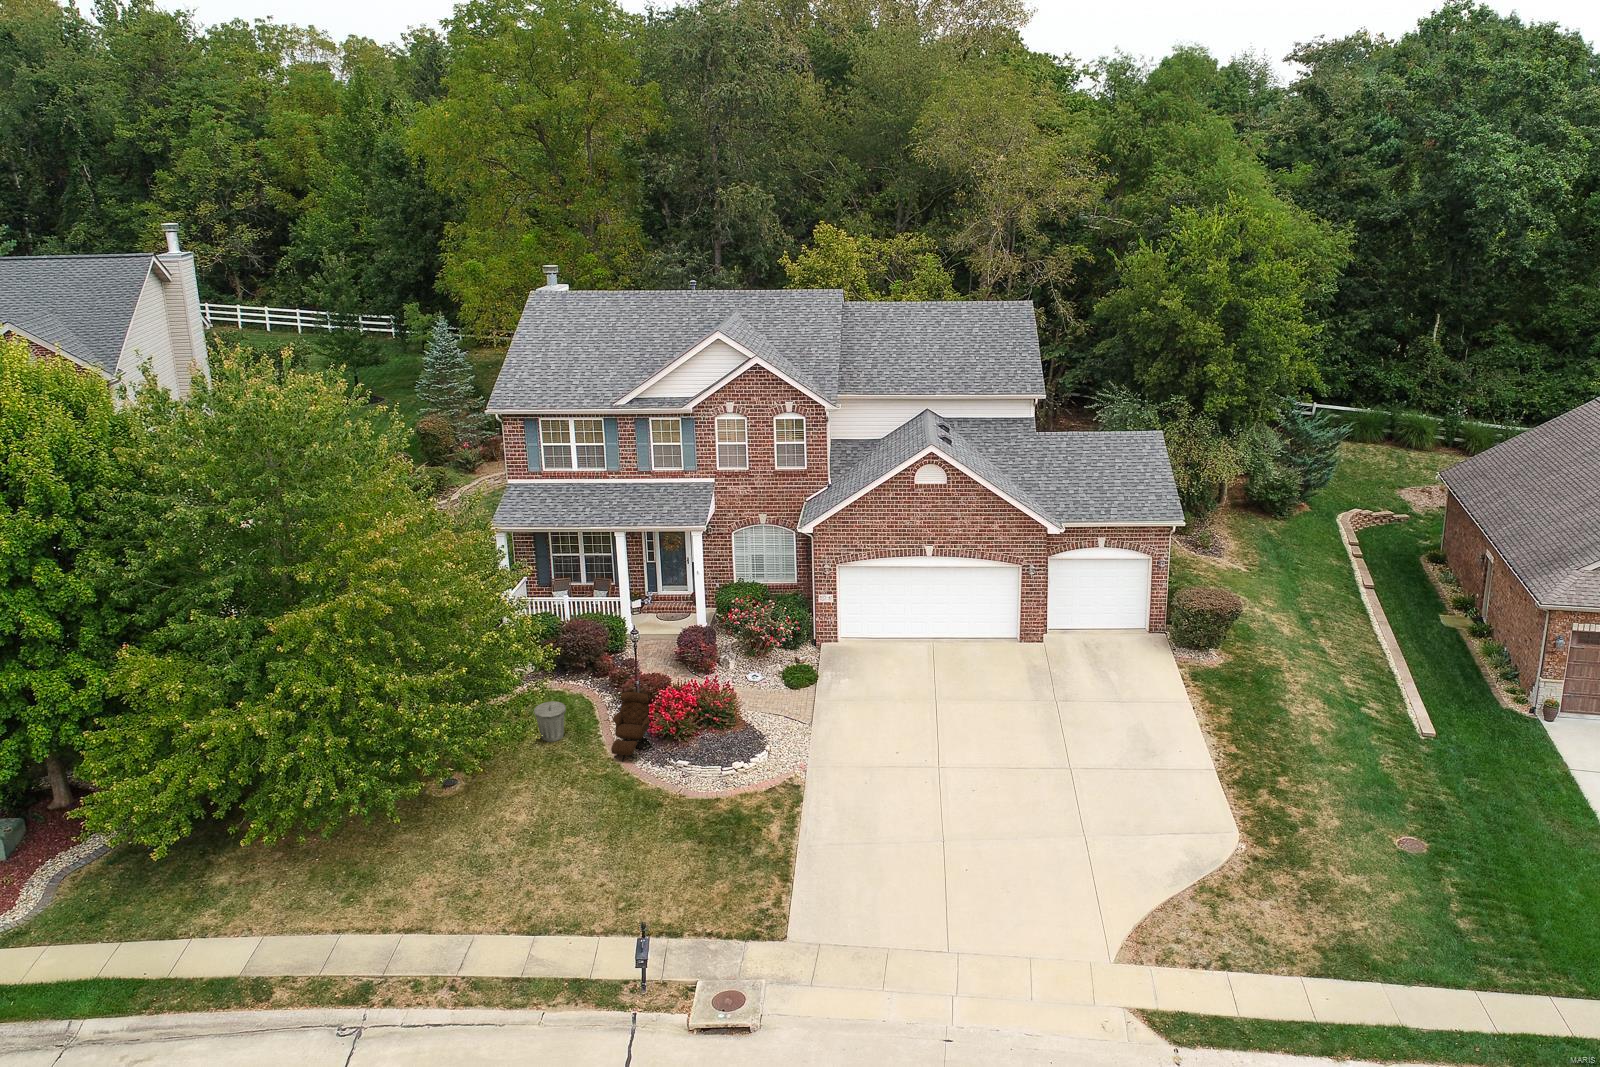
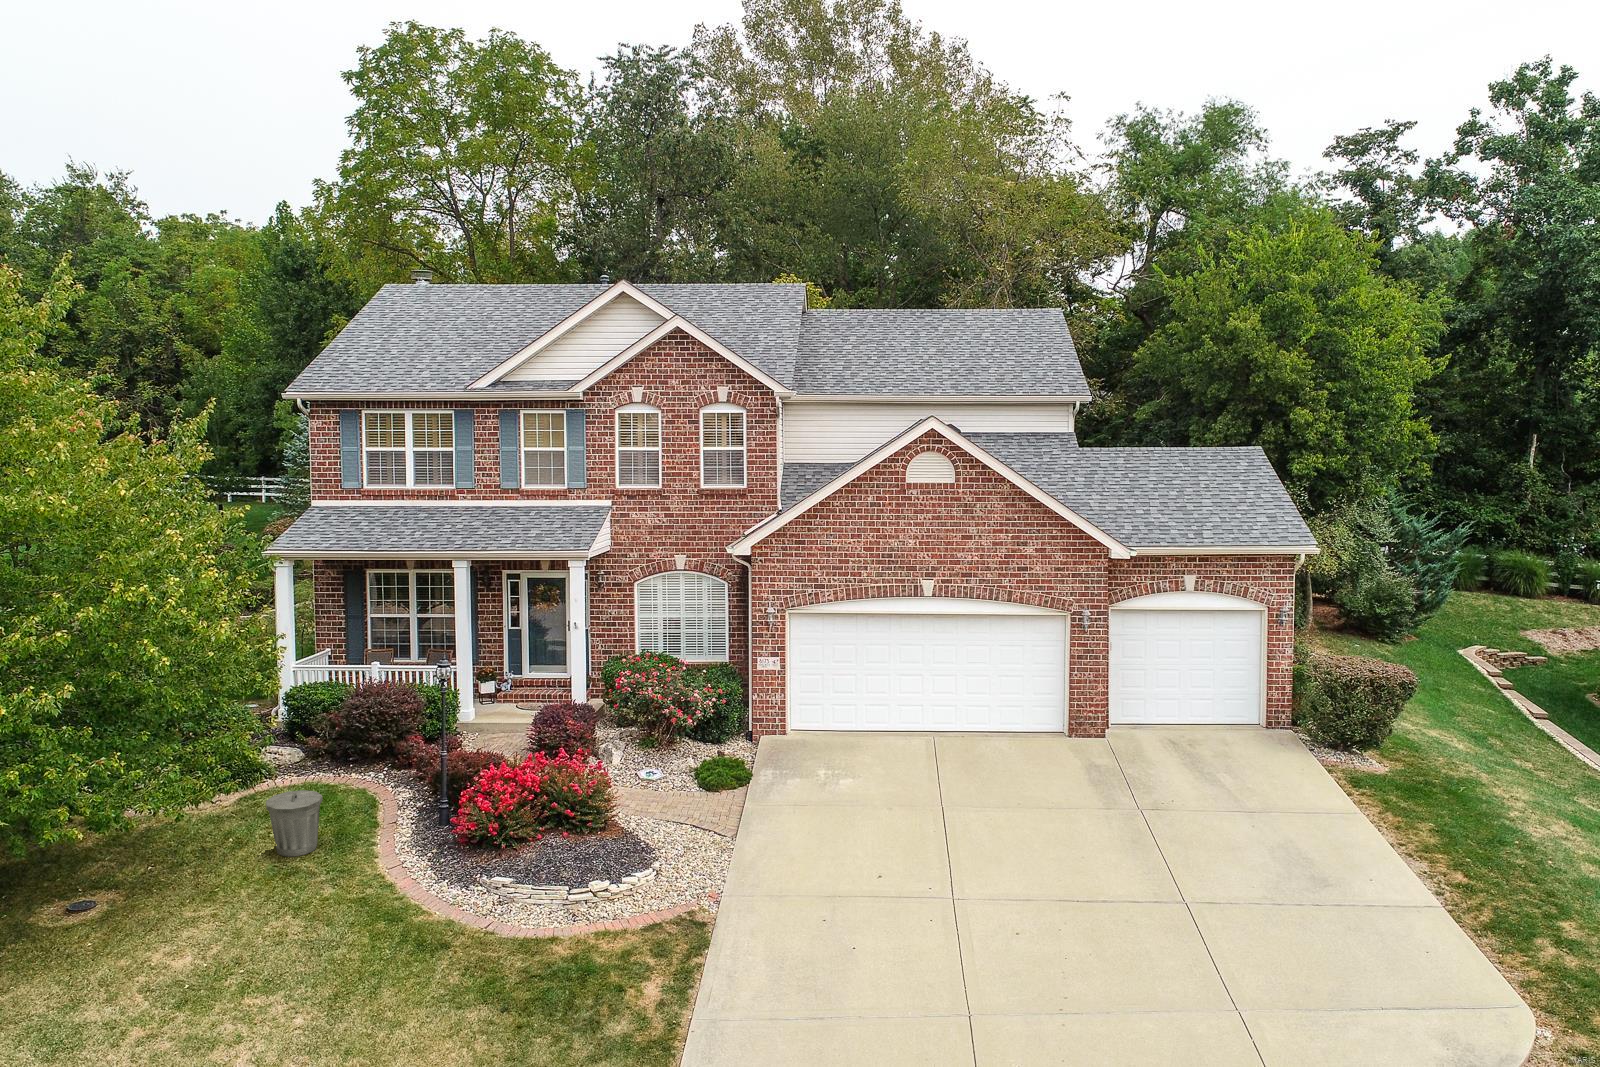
lounge chair: present [611,692,650,762] -> none [385,772,465,885]

